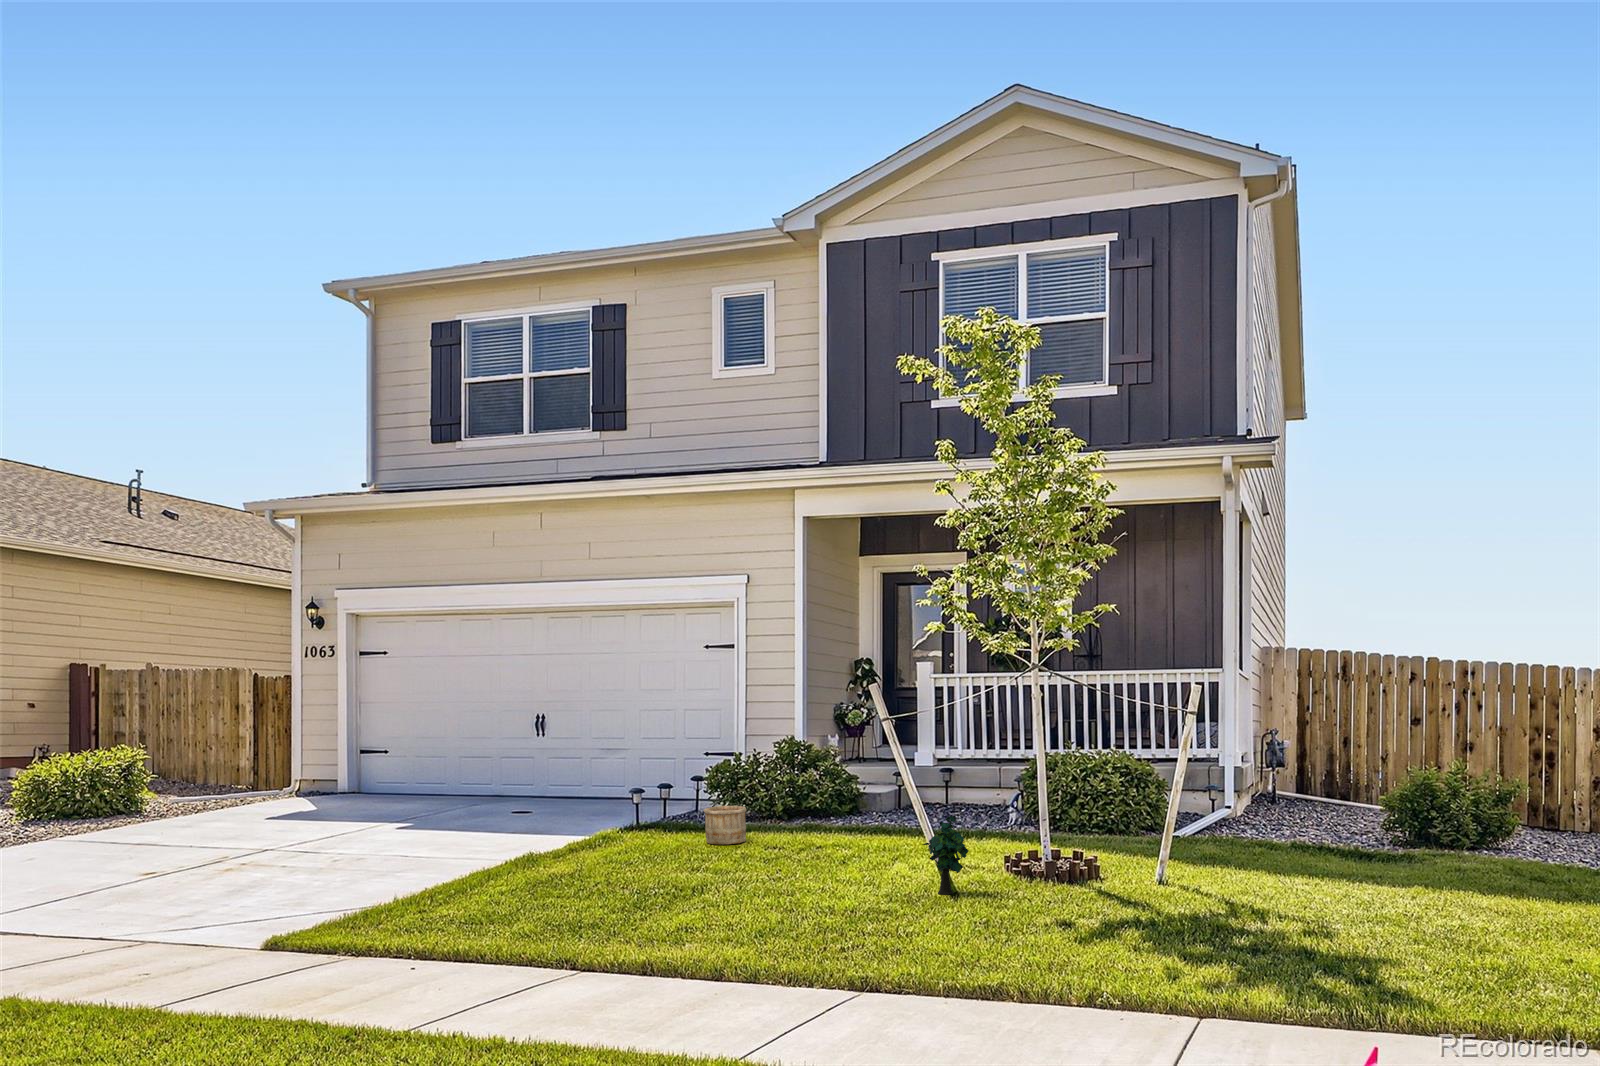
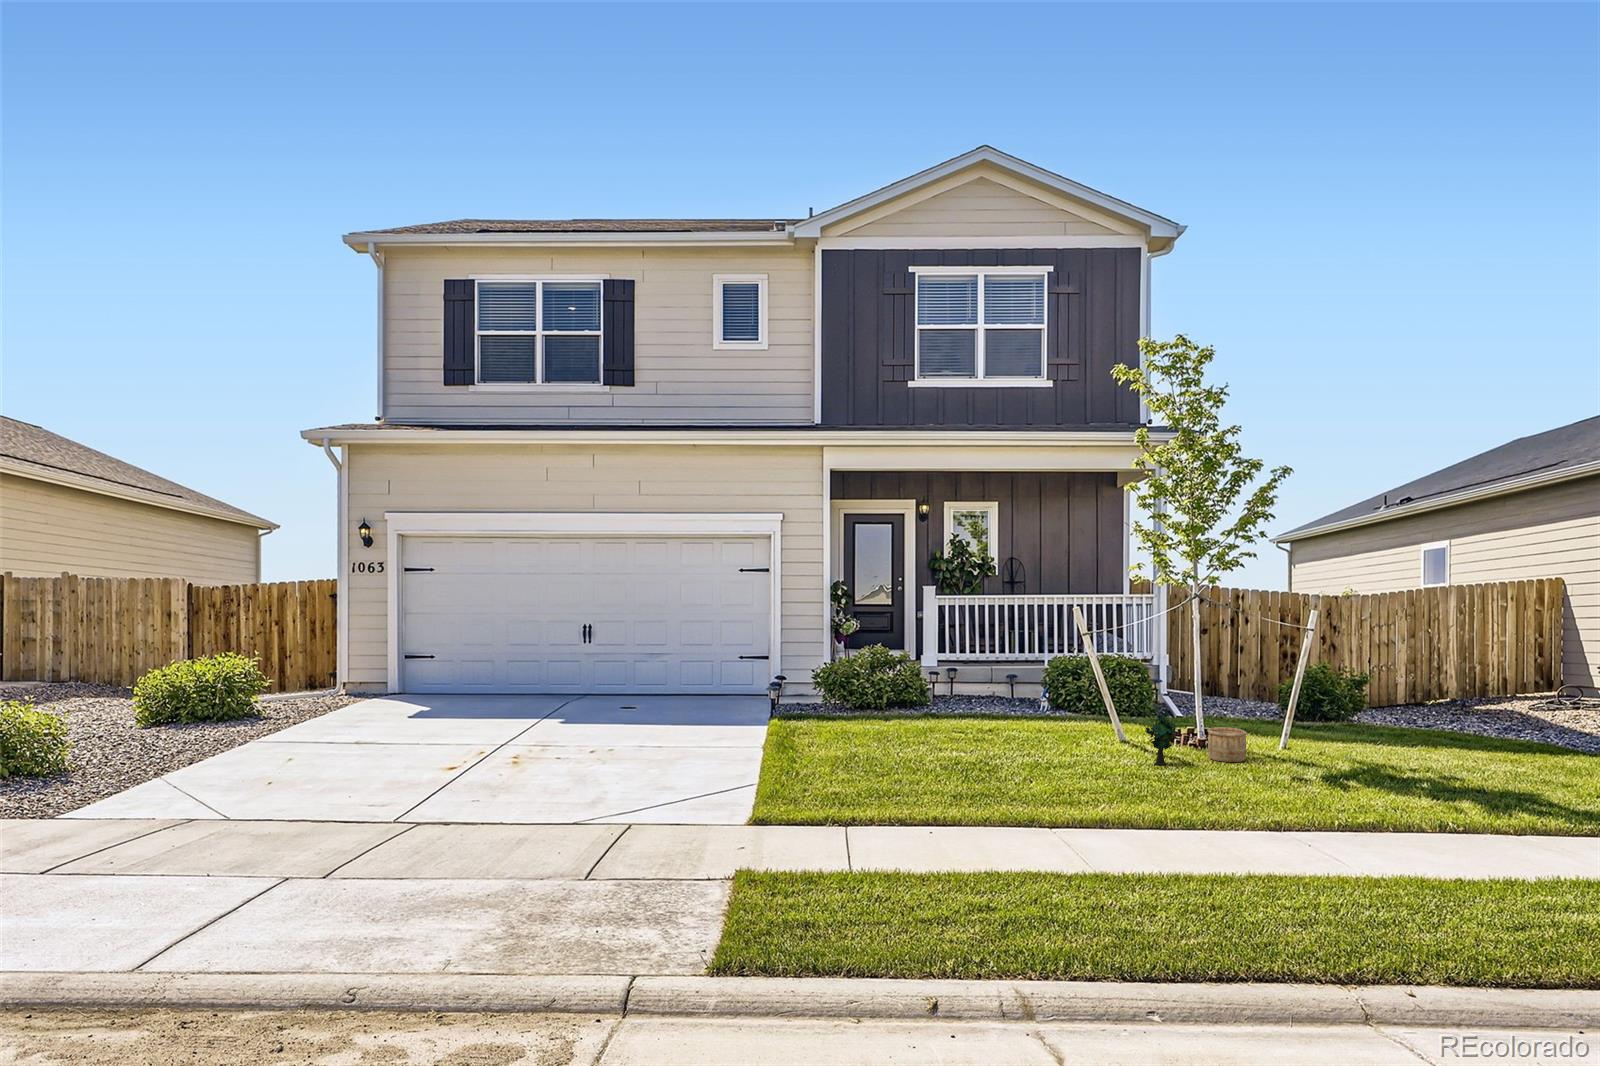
wooden bucket: present [704,806,746,844] -> present [1207,727,1247,762]

